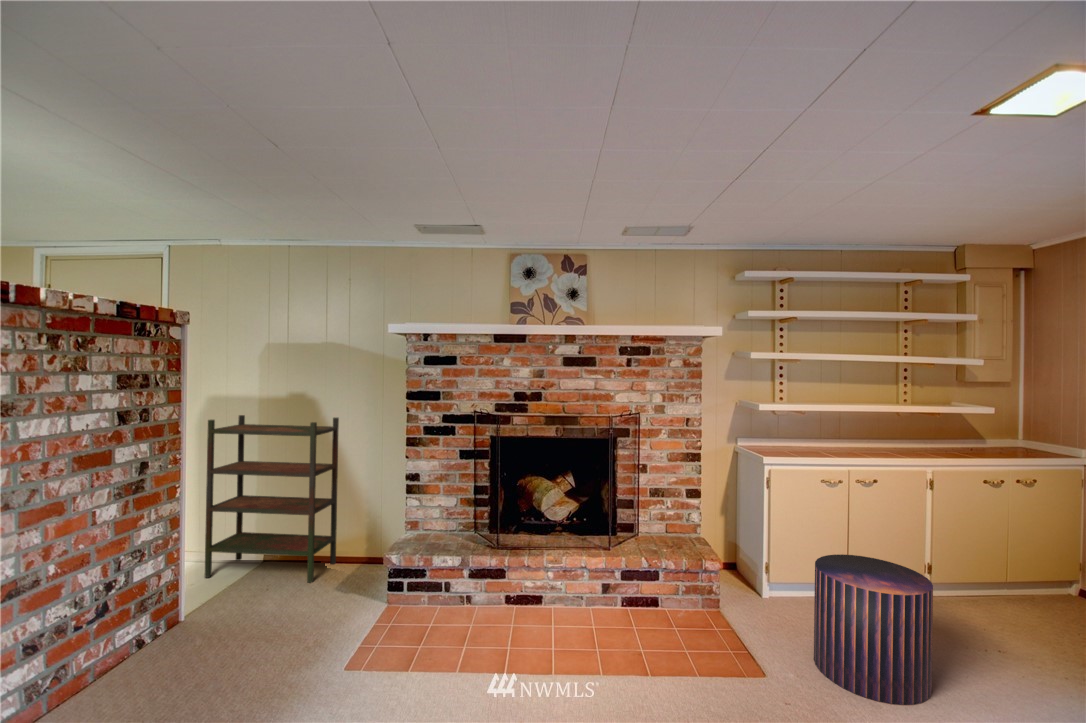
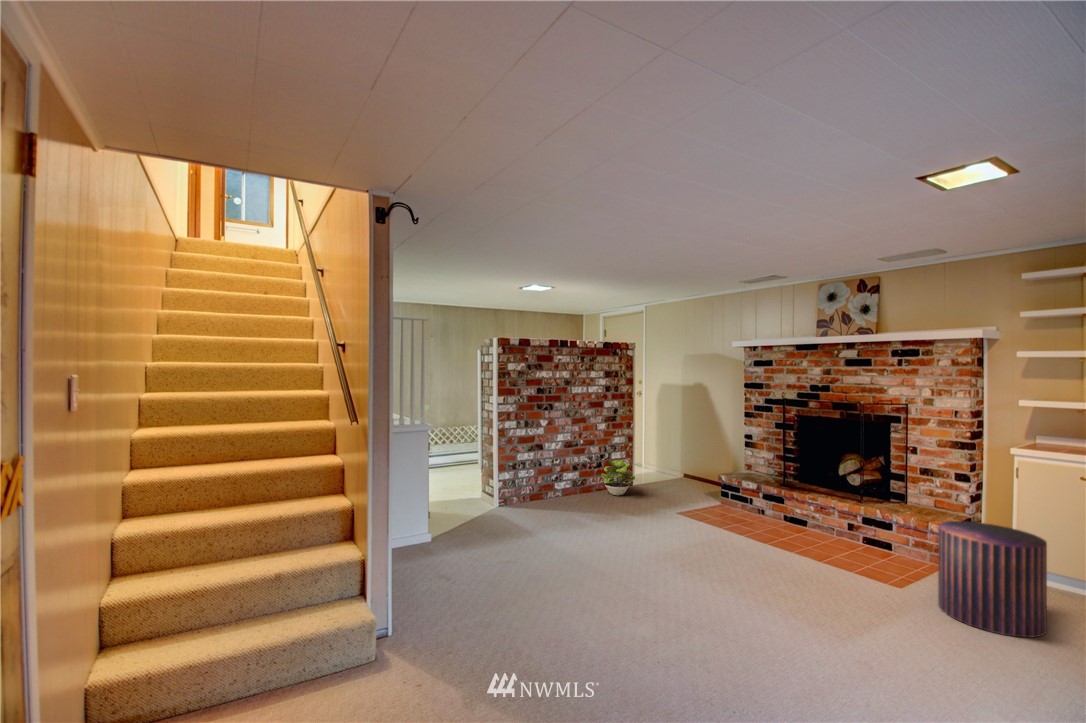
bookshelf: present [205,415,339,583] -> none [654,395,716,489]
potted plant: none [112,581,221,675] -> present [601,460,635,495]

